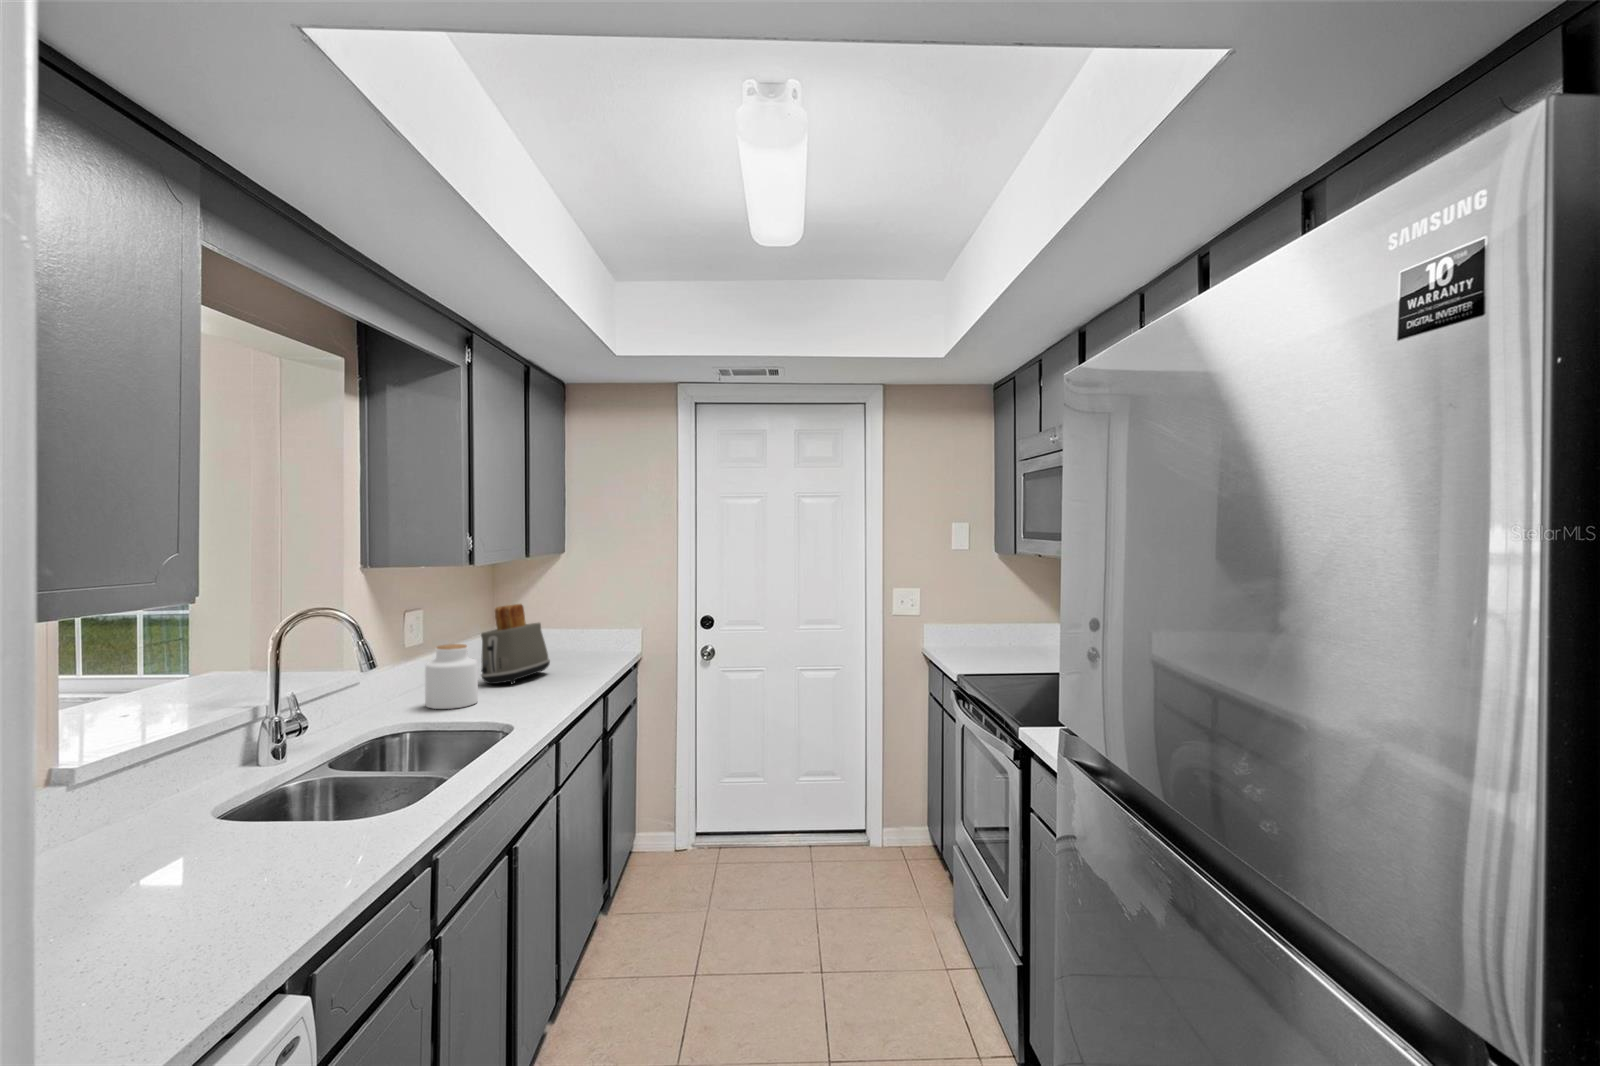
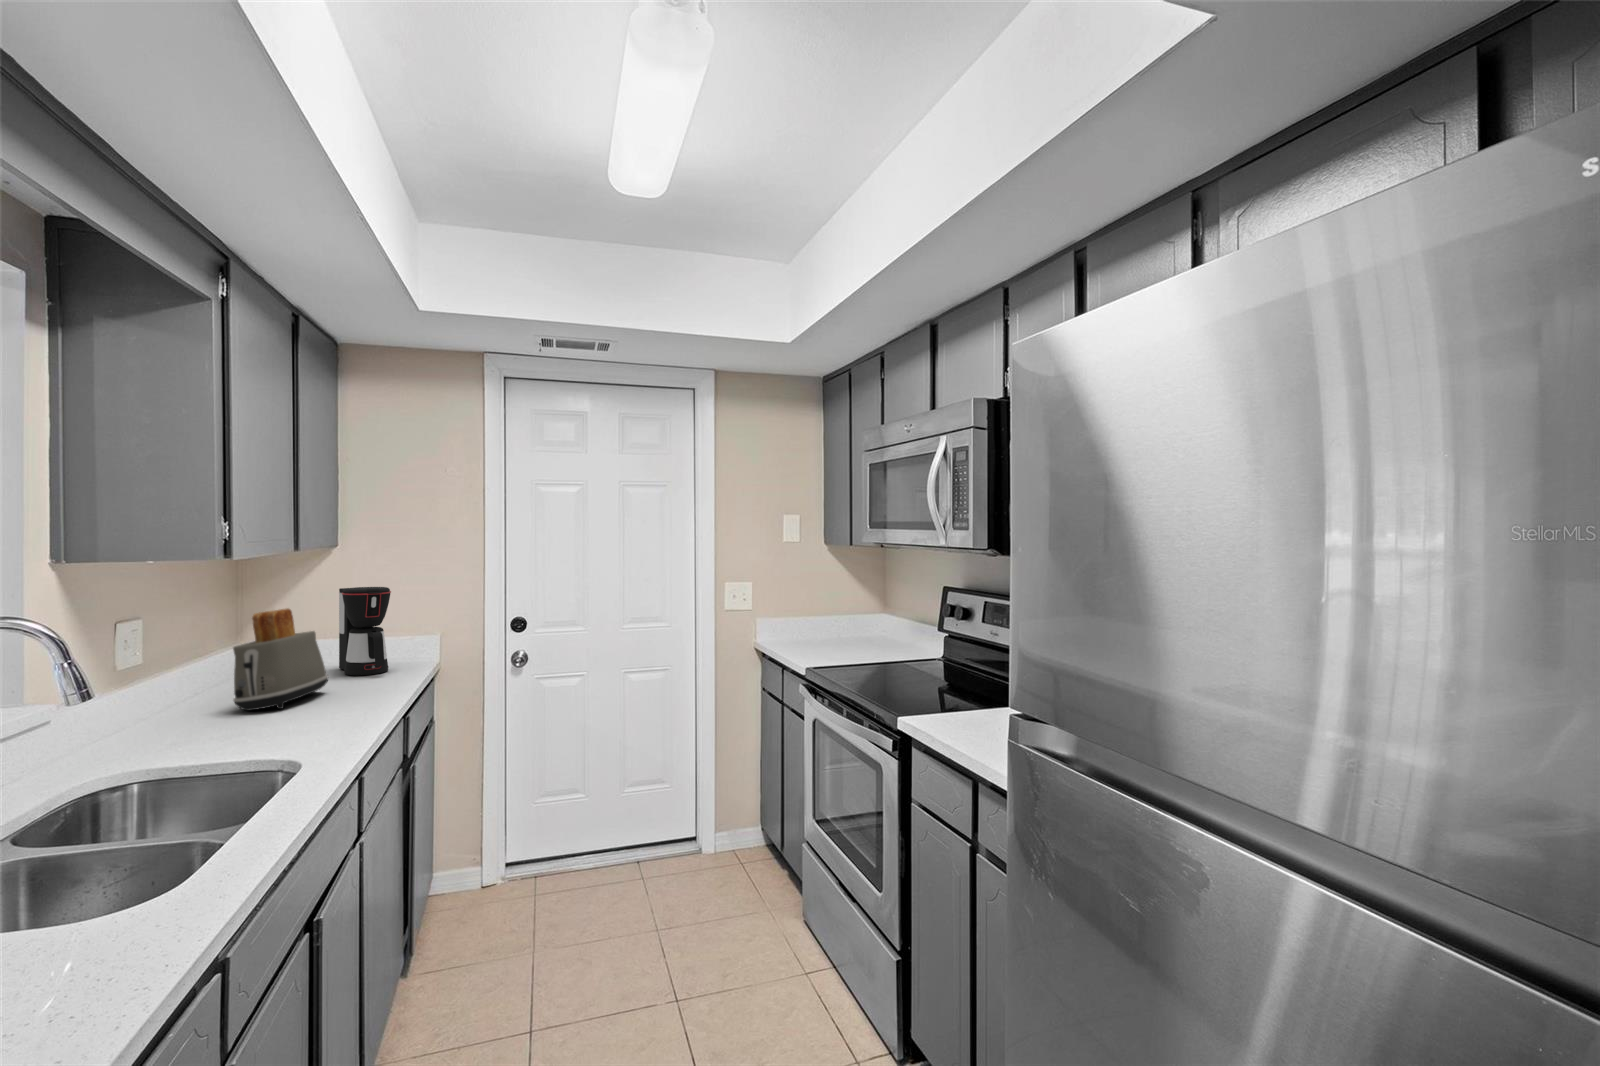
coffee maker: none [564,587,602,661] -> present [339,587,391,676]
jar: present [425,644,478,709] -> none [156,661,236,748]

